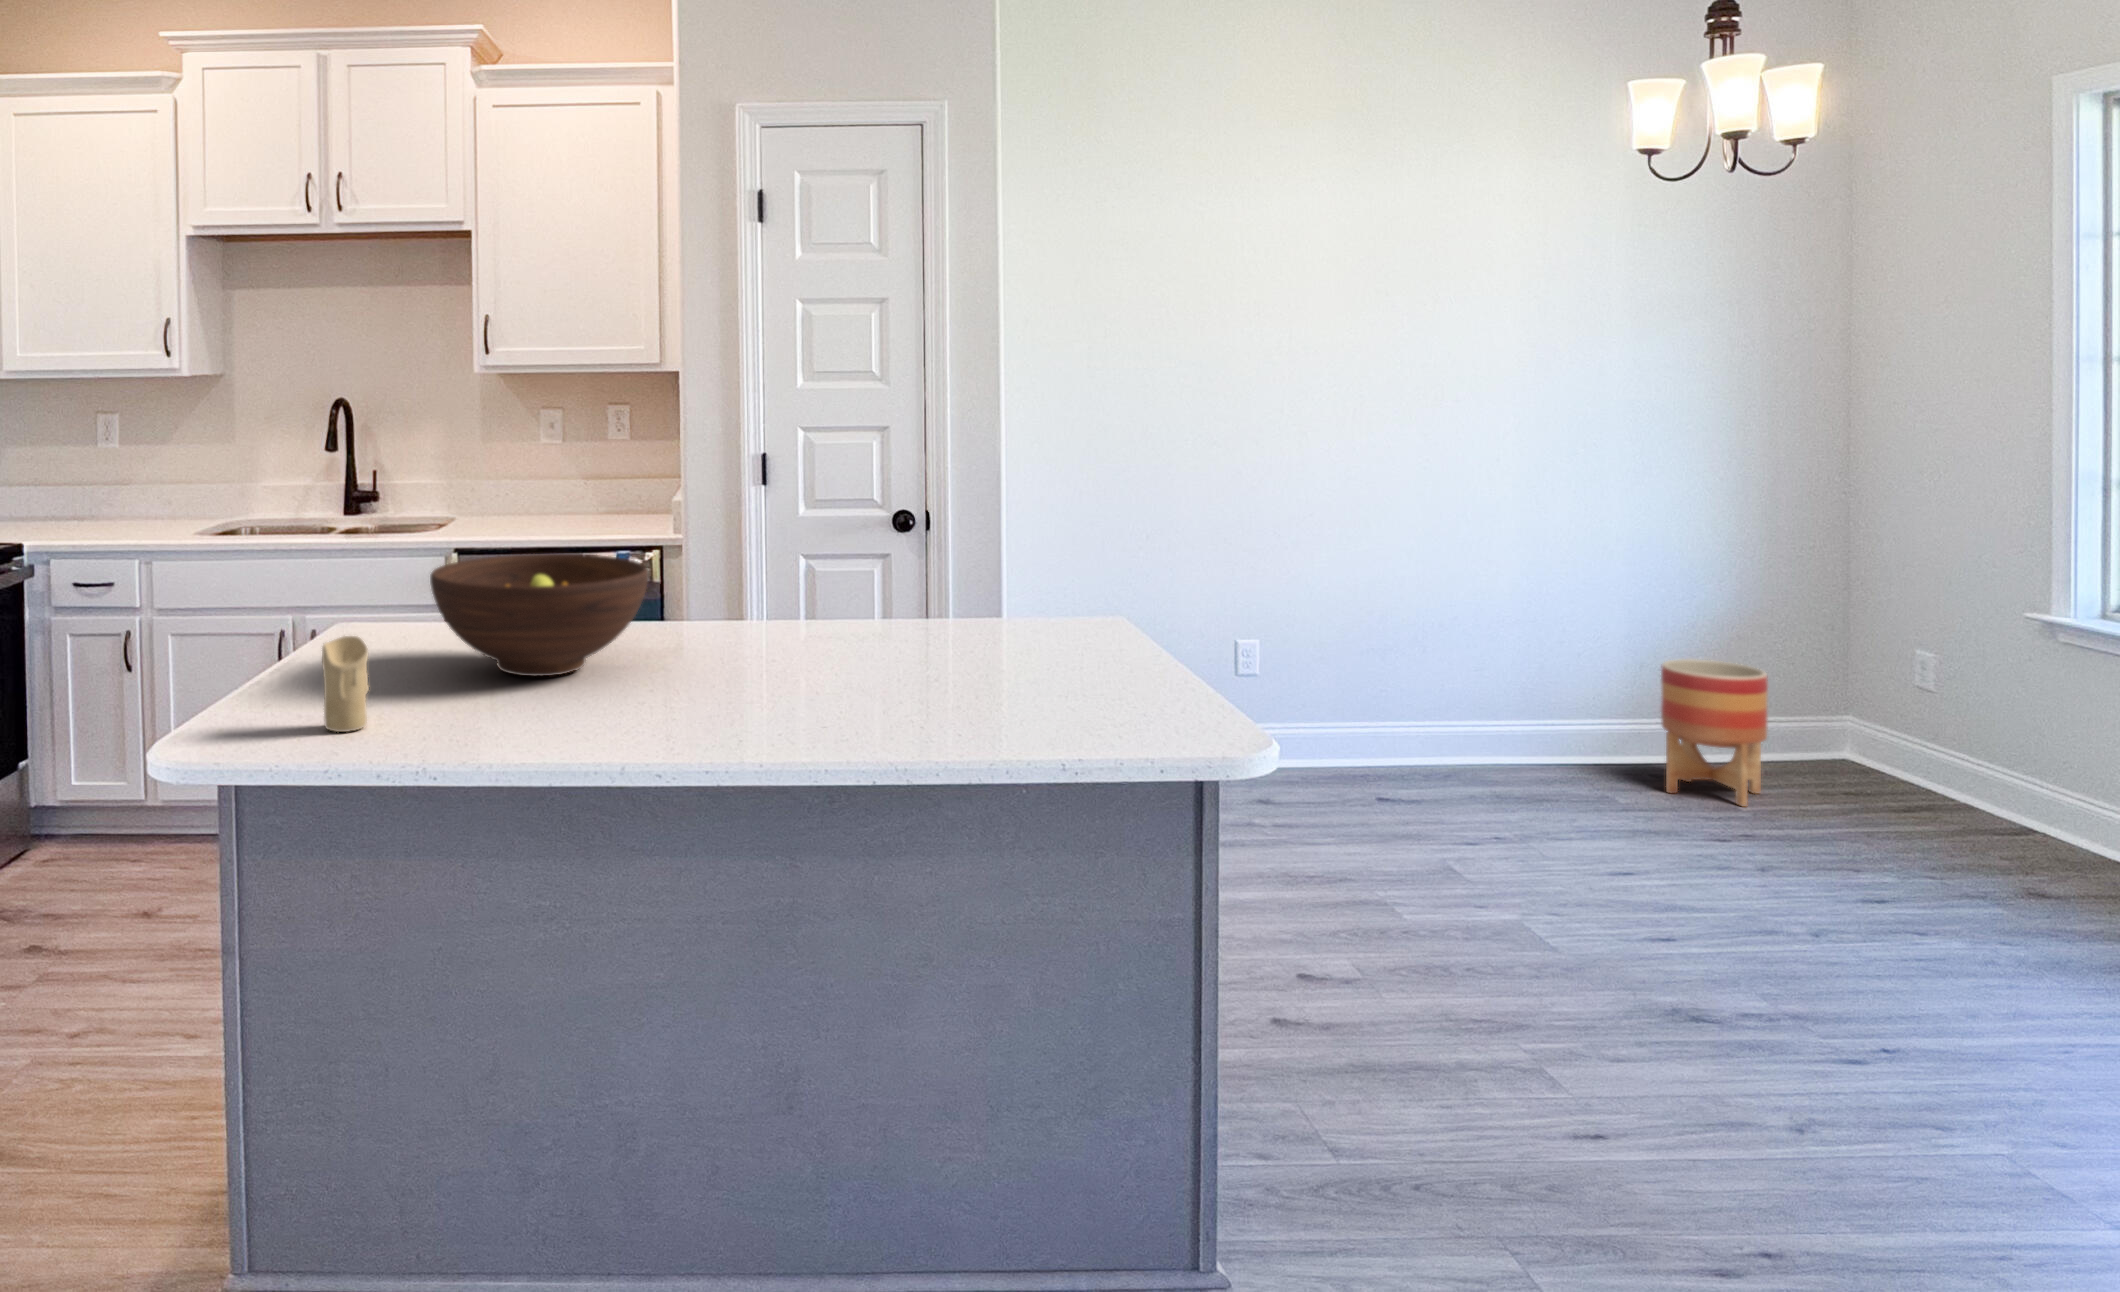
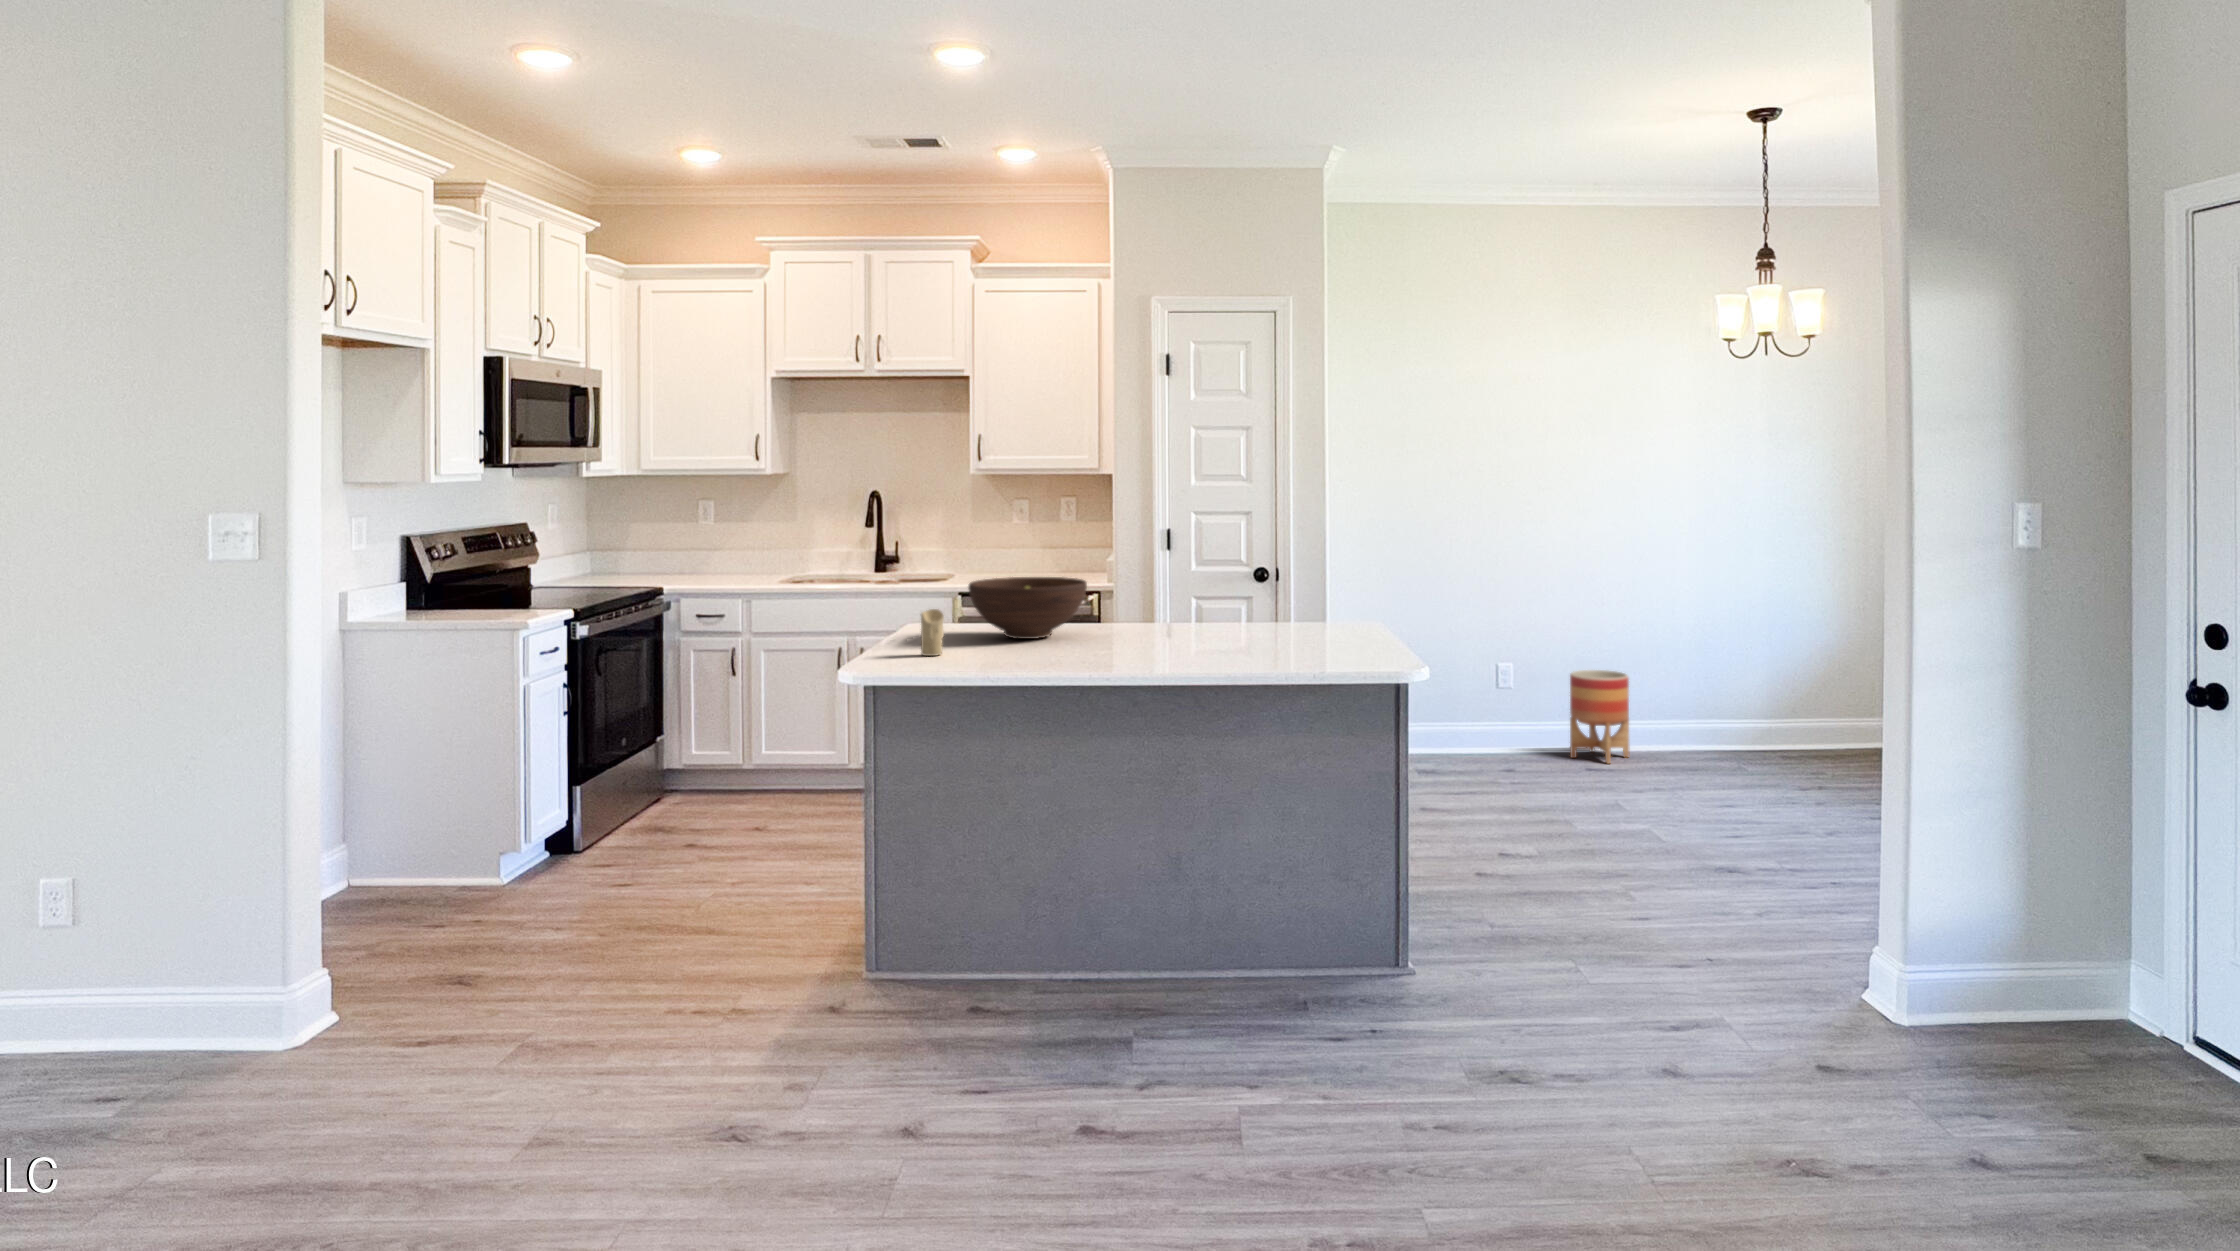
planter: present [1661,659,1768,806] -> present [1570,670,1630,764]

